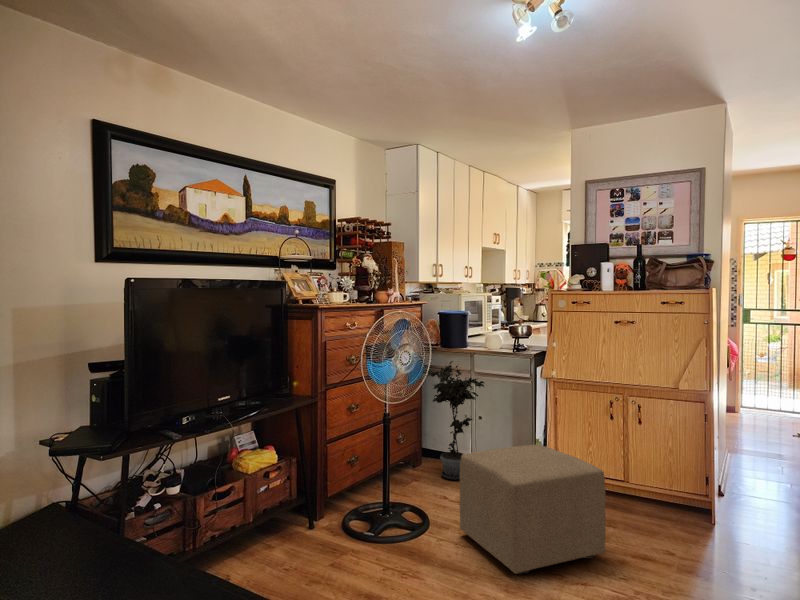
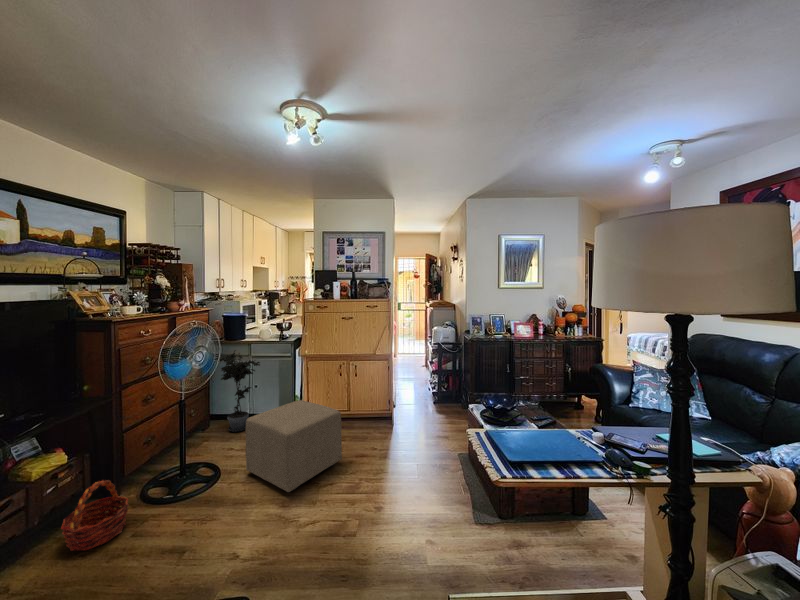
basket: none [271,490,330,563] -> present [61,480,129,551]

